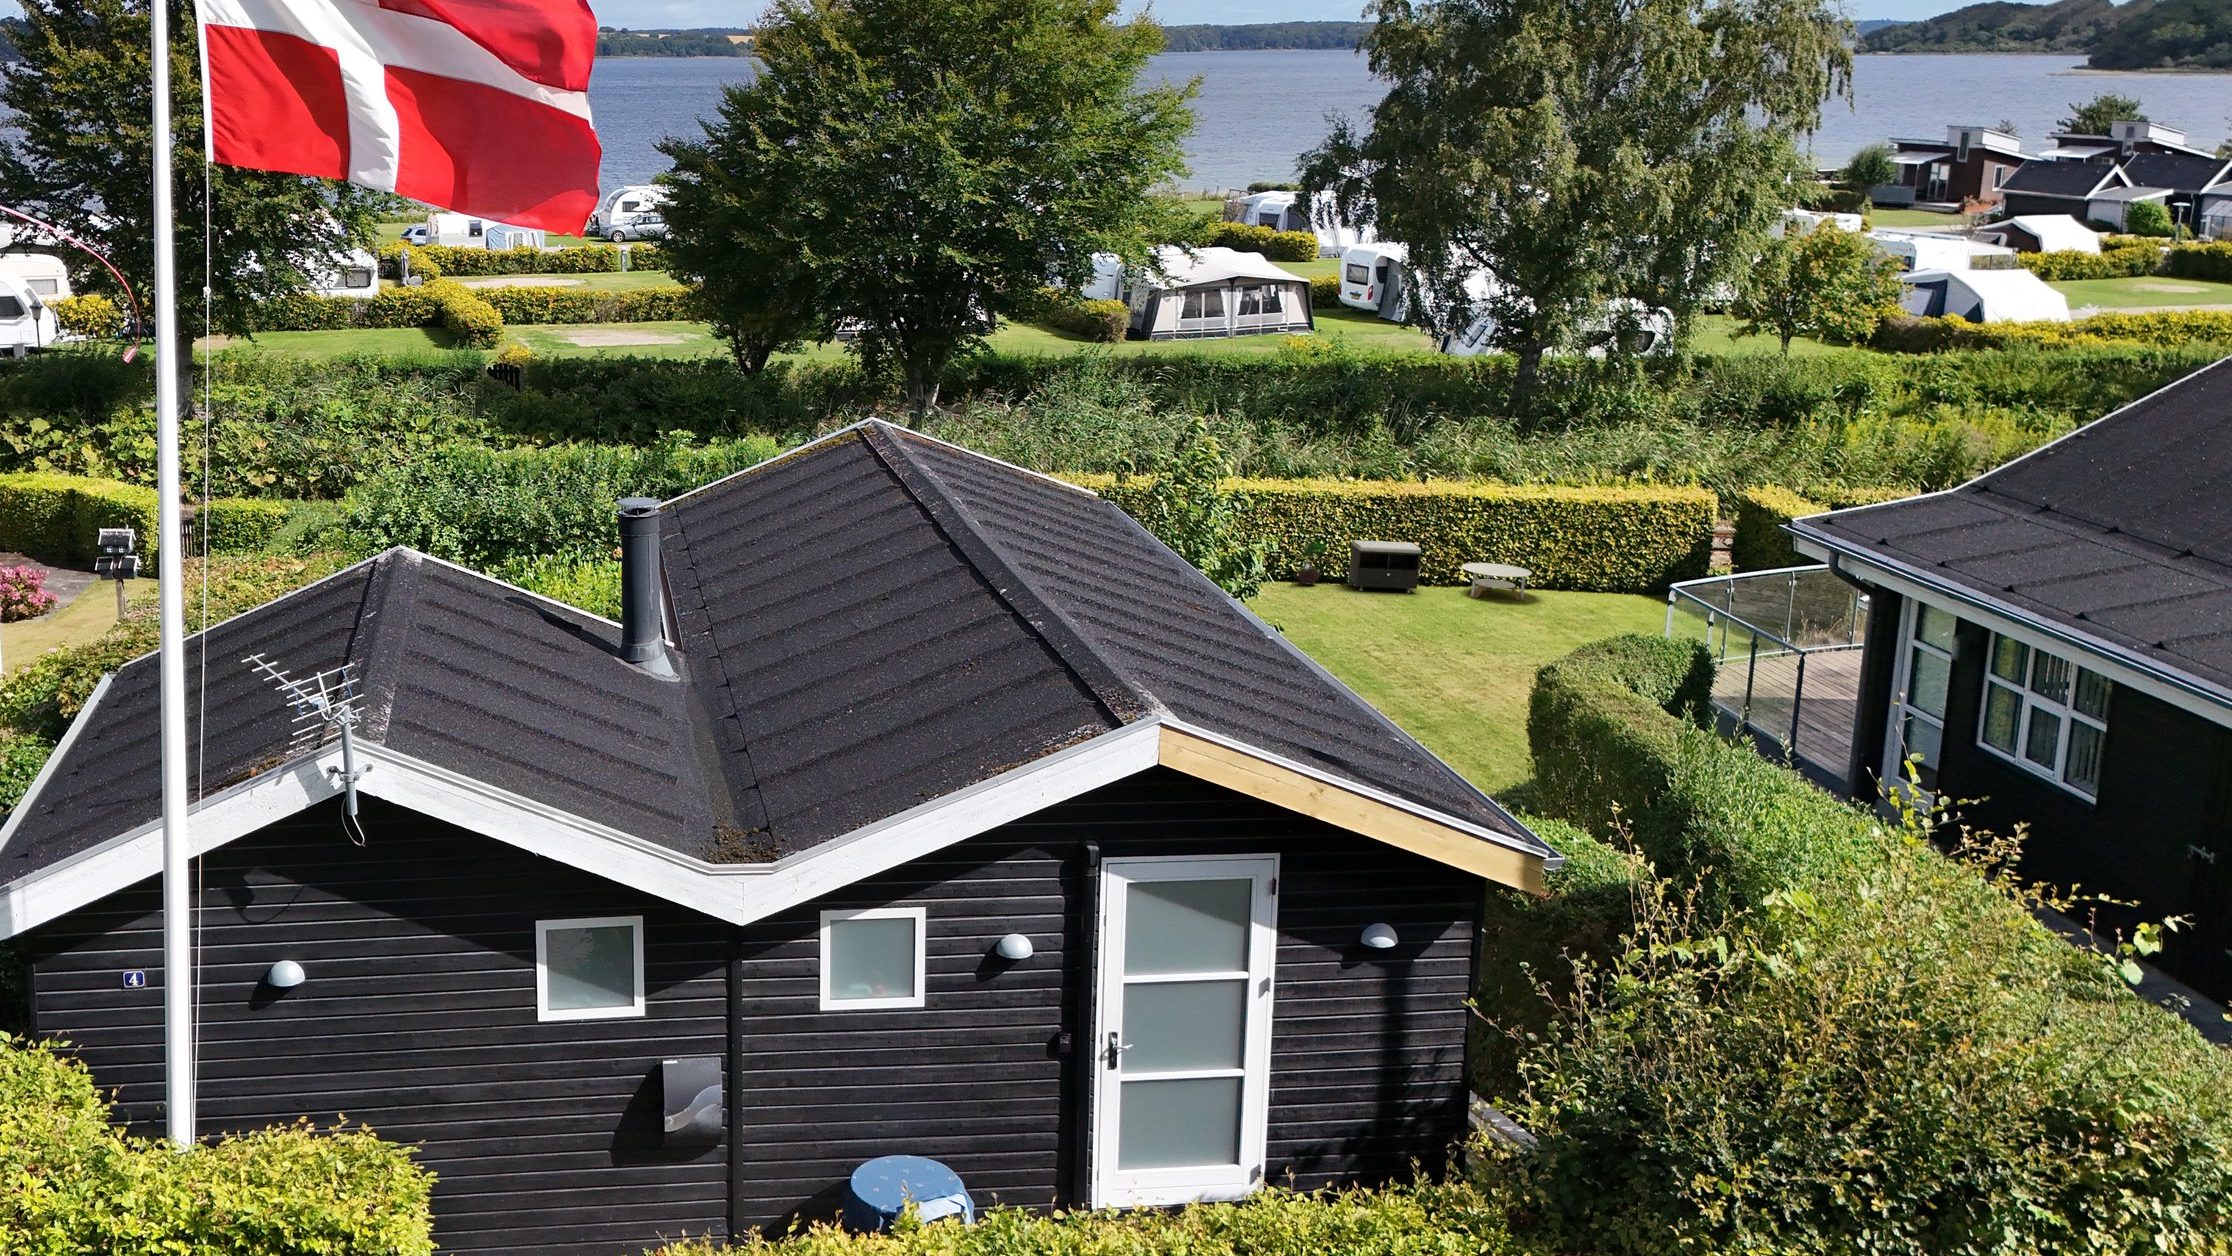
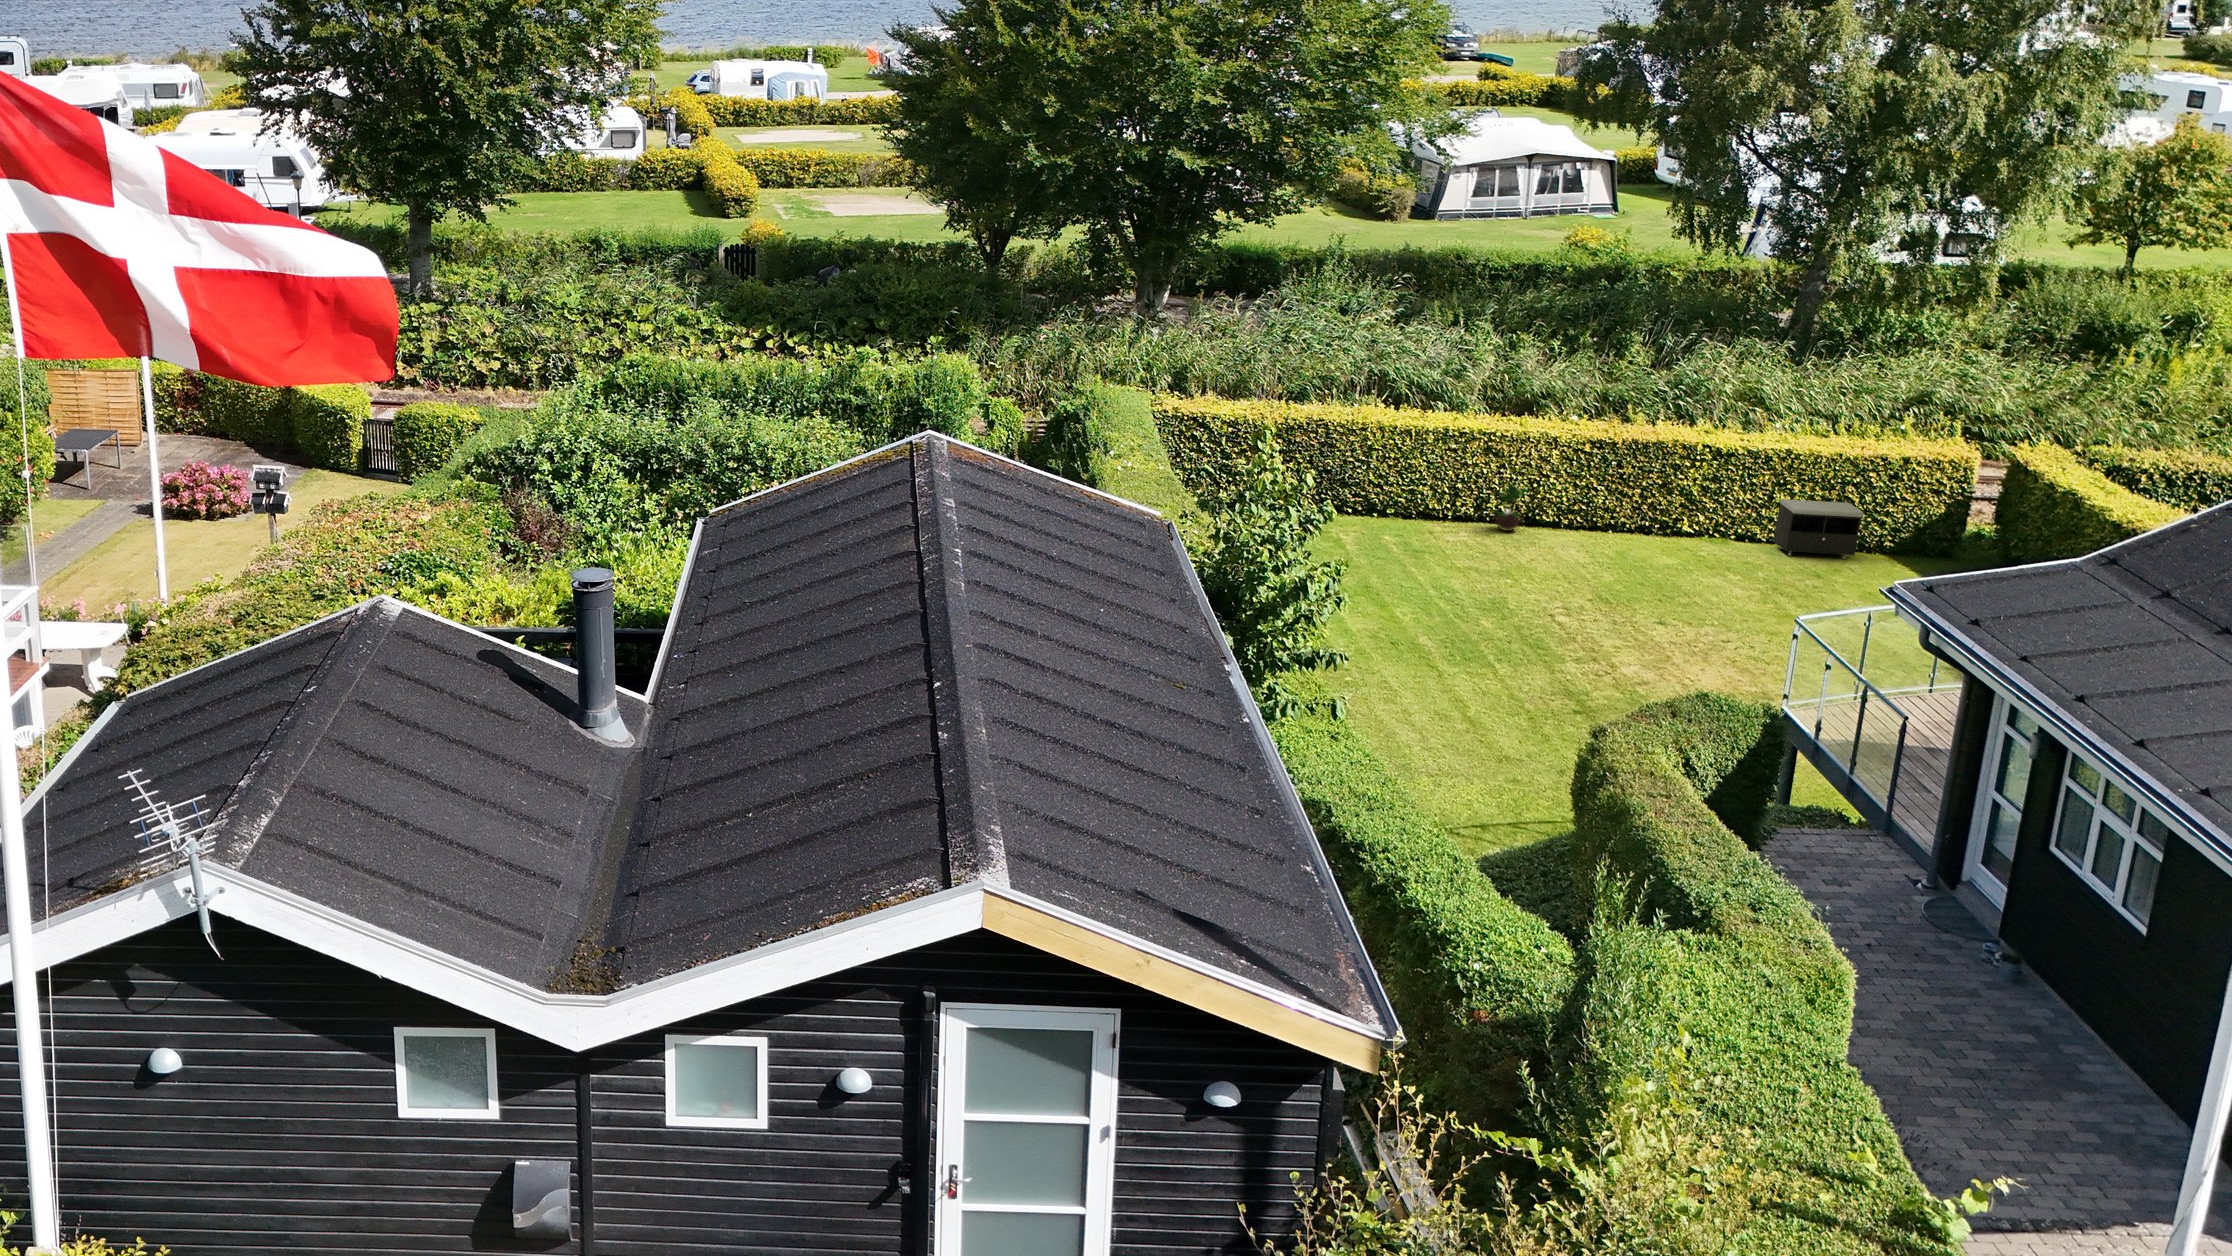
storage bench: present [1349,540,1421,593] -> present [1773,499,1863,558]
round table: present [1461,563,1532,601] -> none [1680,514,1759,559]

